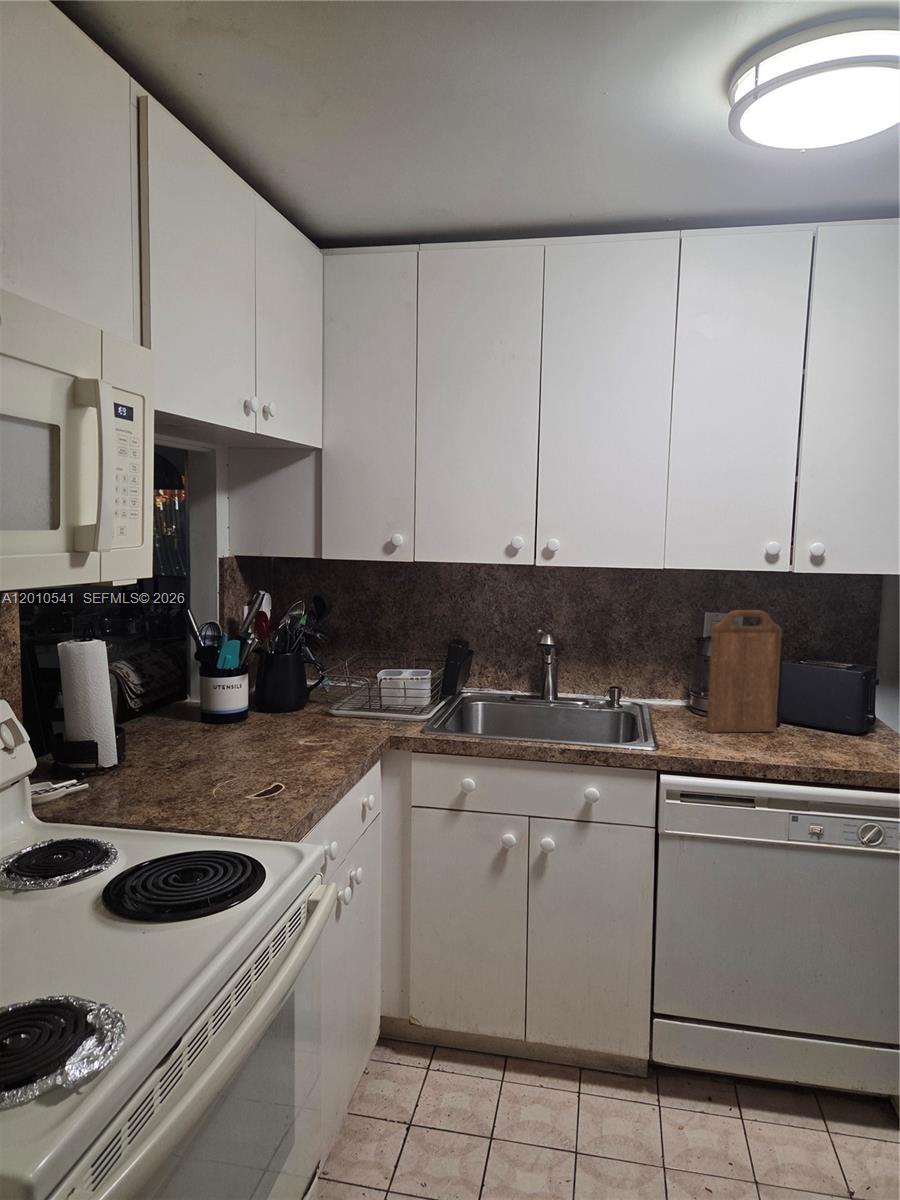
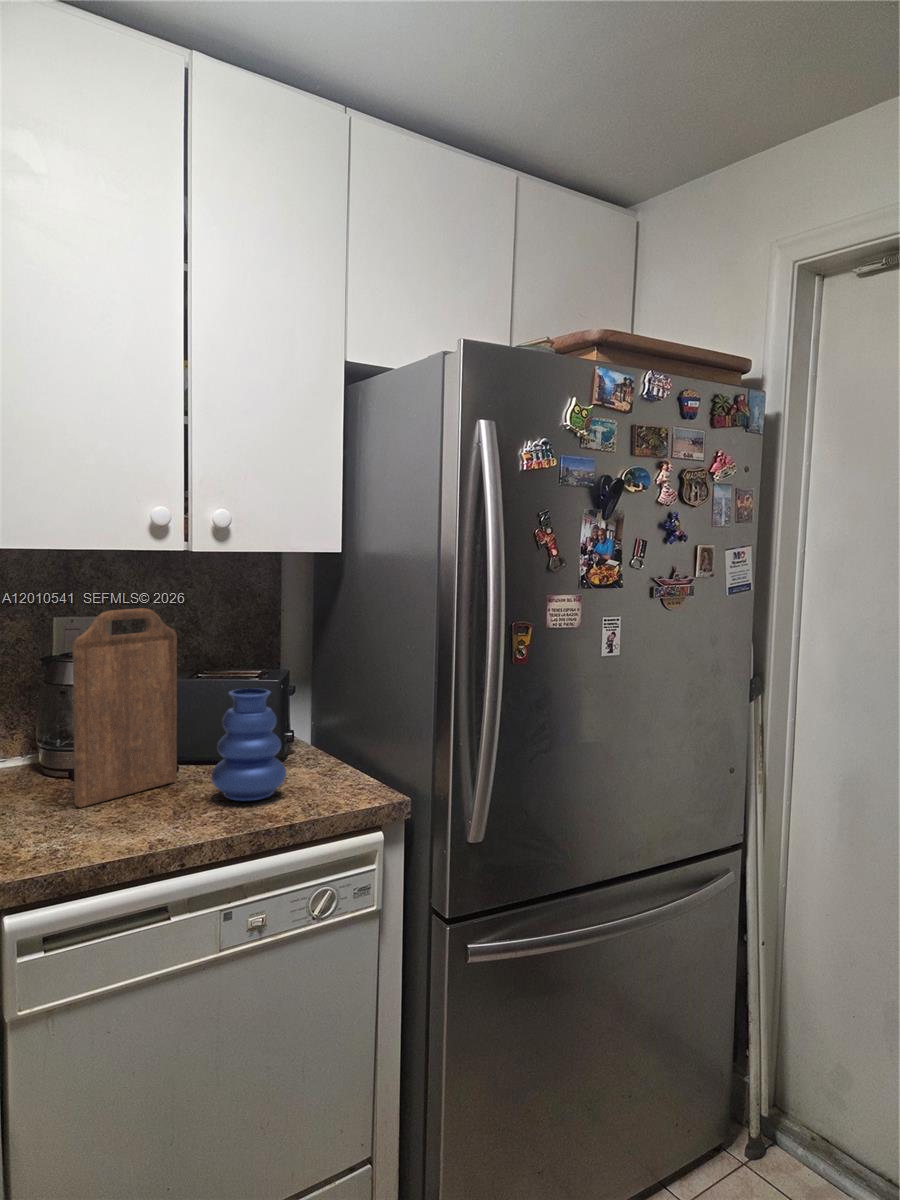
vase: none [797,672,855,752] -> present [211,688,286,801]

